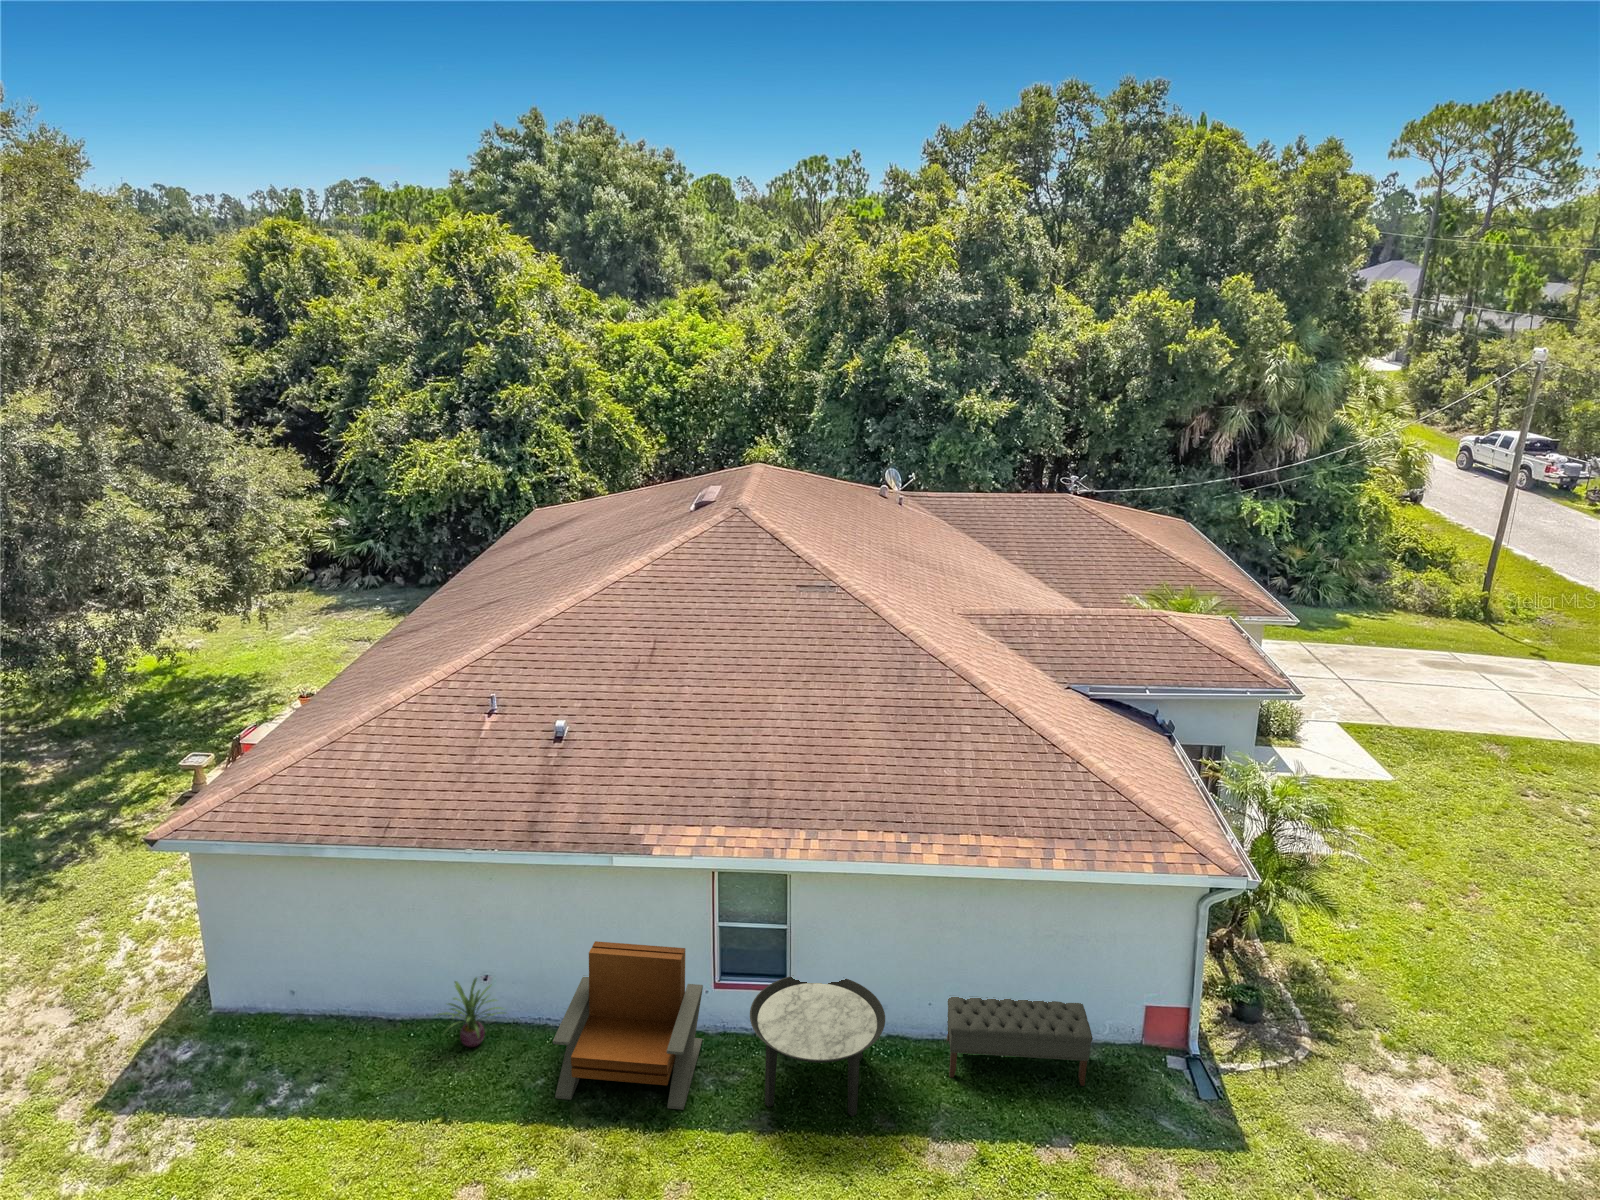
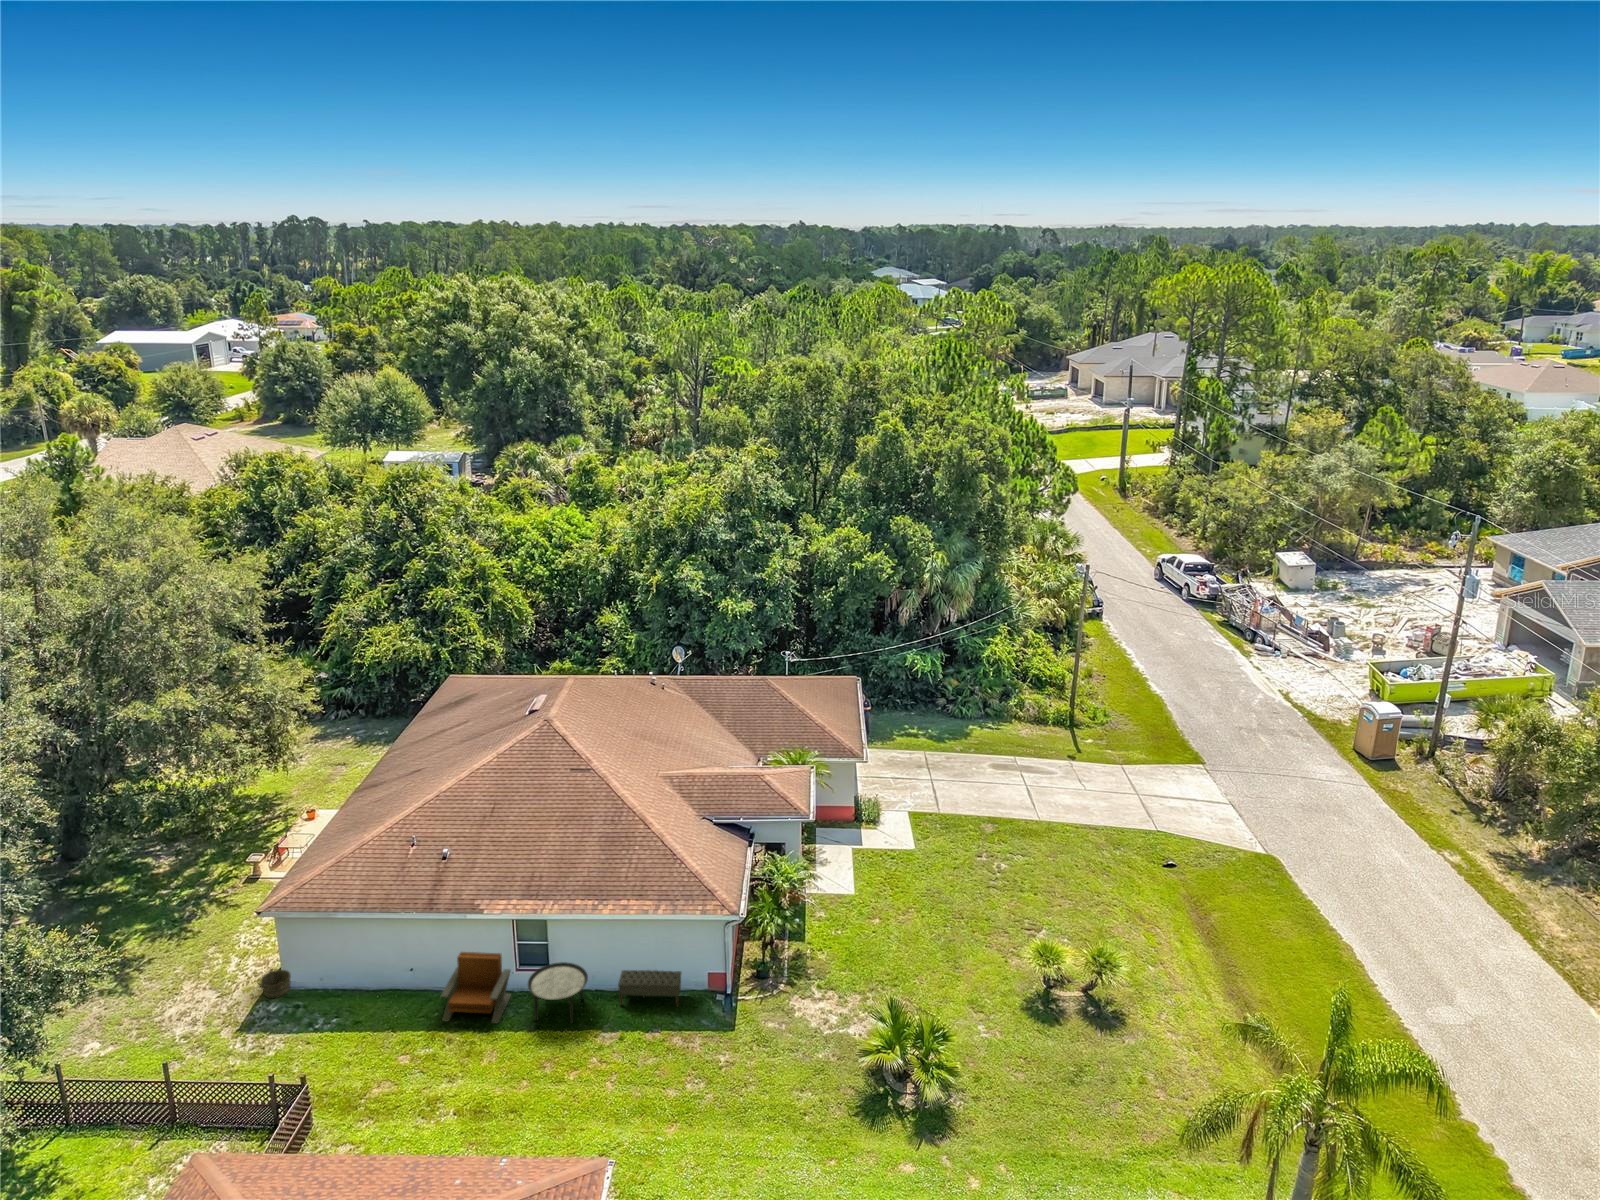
bucket: none [154,965,229,1029] -> present [258,970,291,998]
decorative plant: present [438,978,504,1047] -> none [387,970,423,1001]

